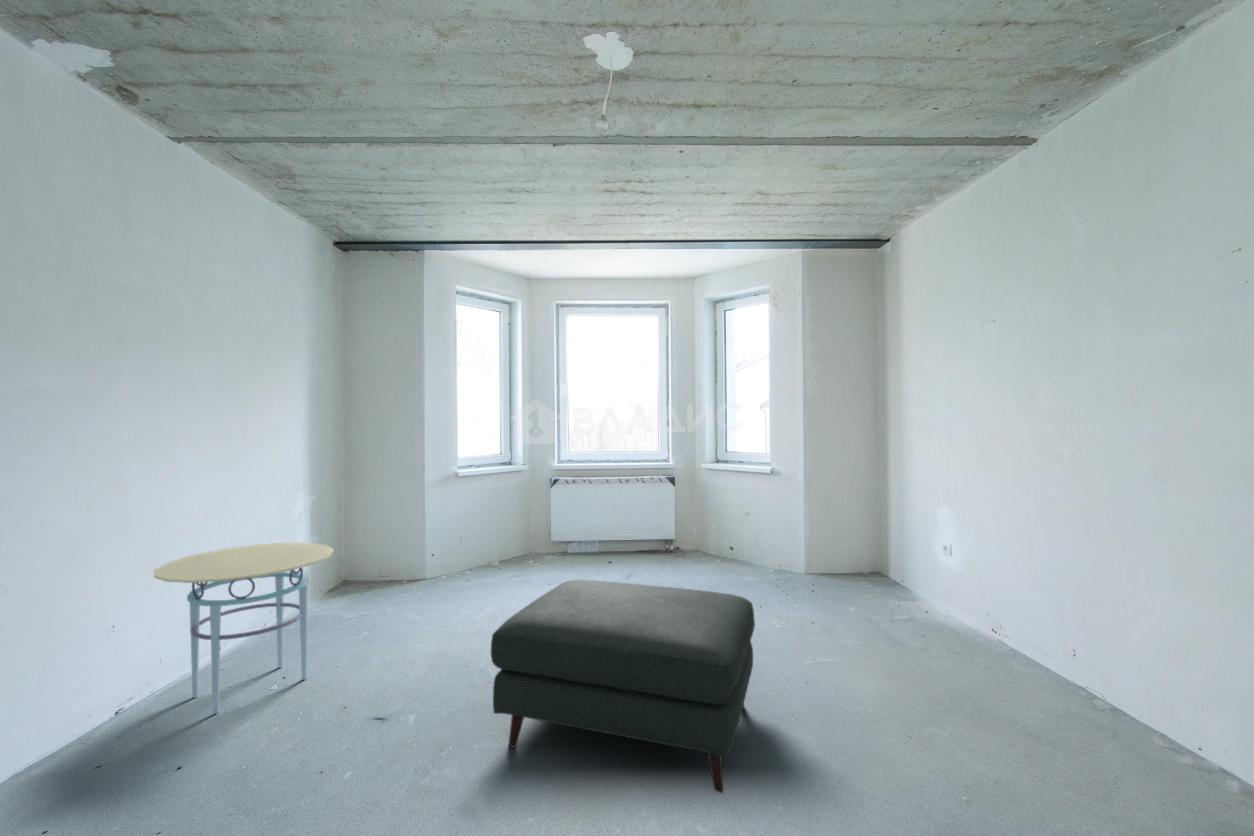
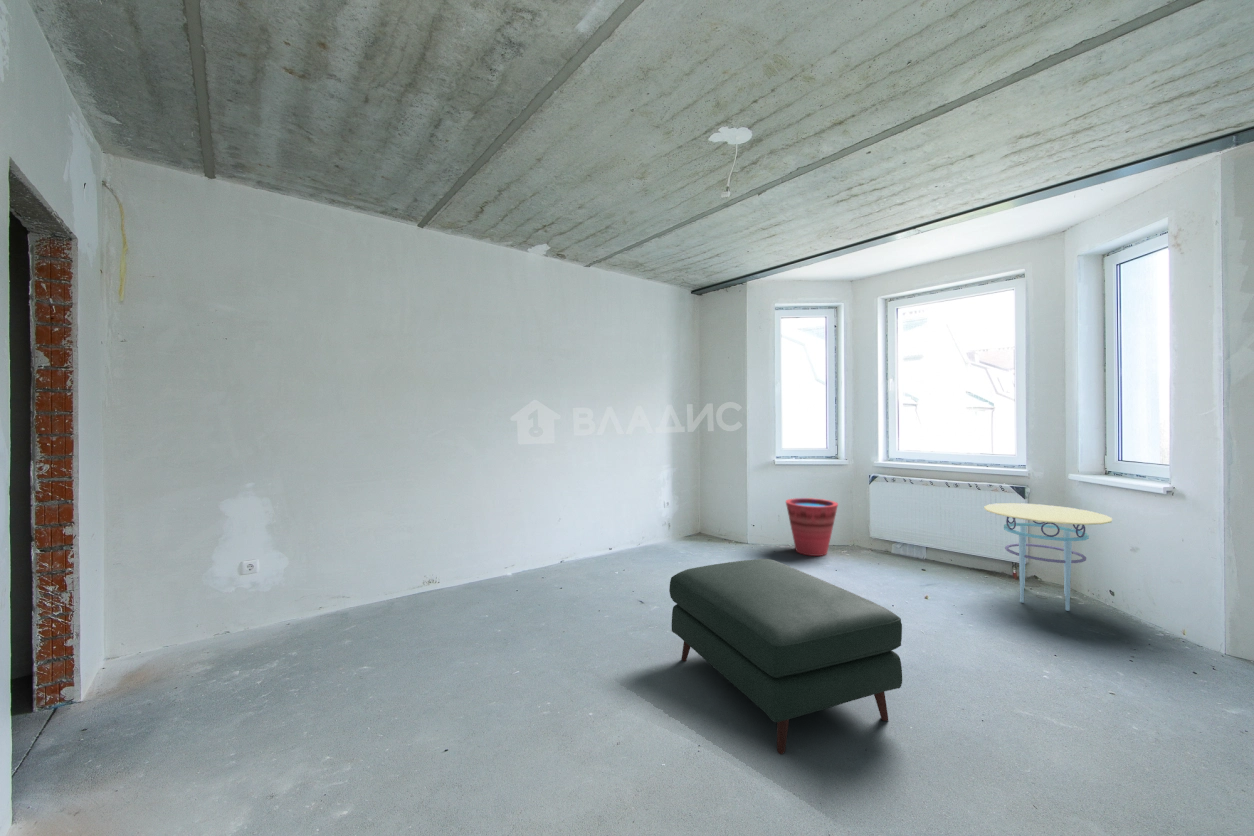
bucket: none [472,511,529,576] -> present [786,498,838,556]
side table: present [154,542,334,714] -> present [984,503,1112,611]

